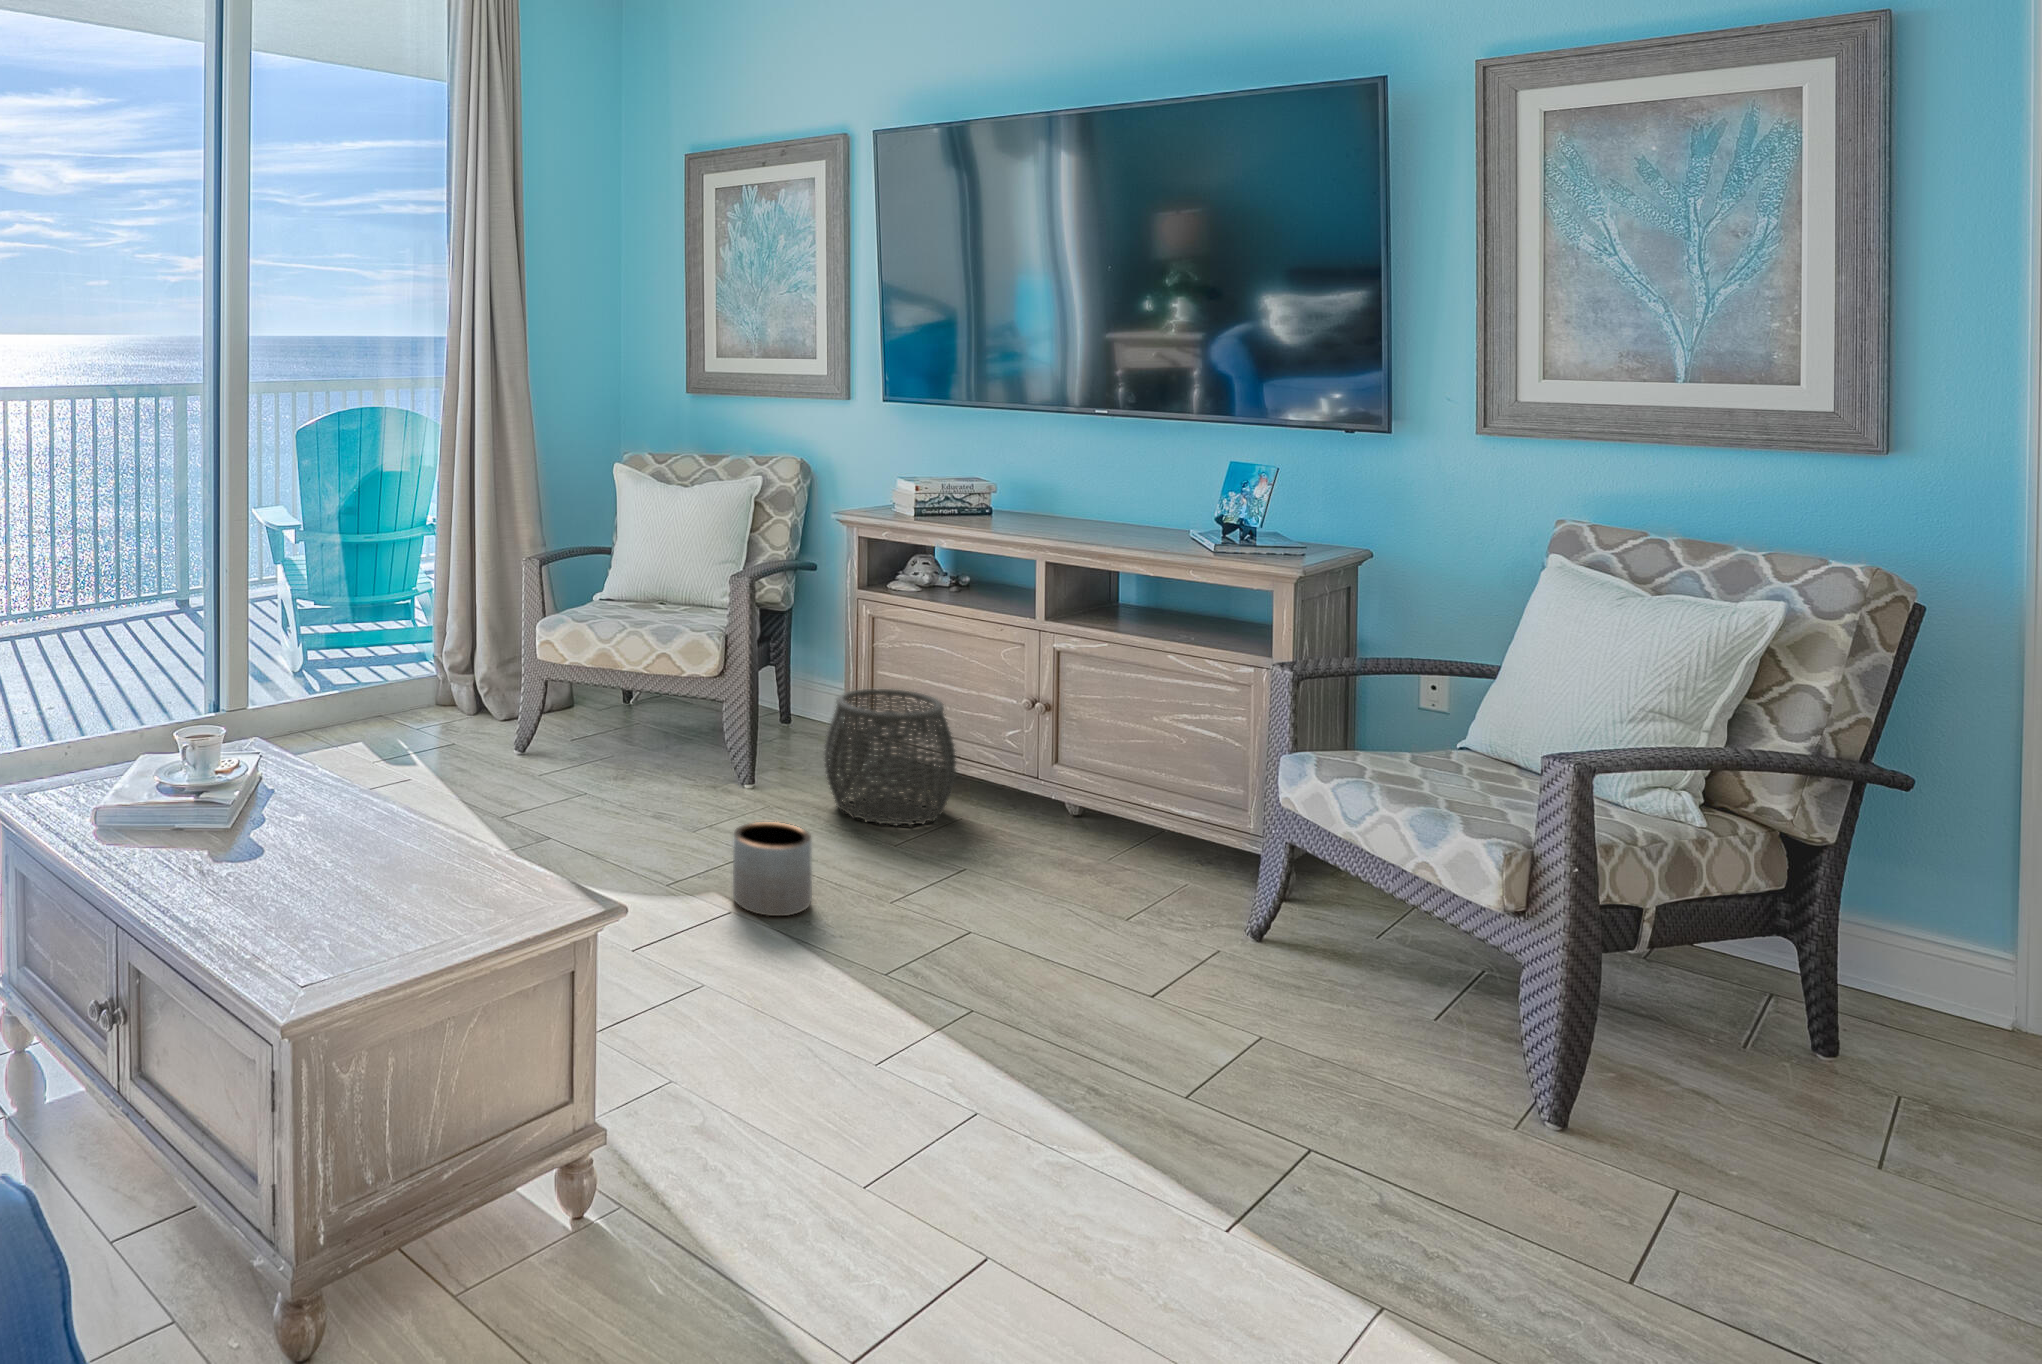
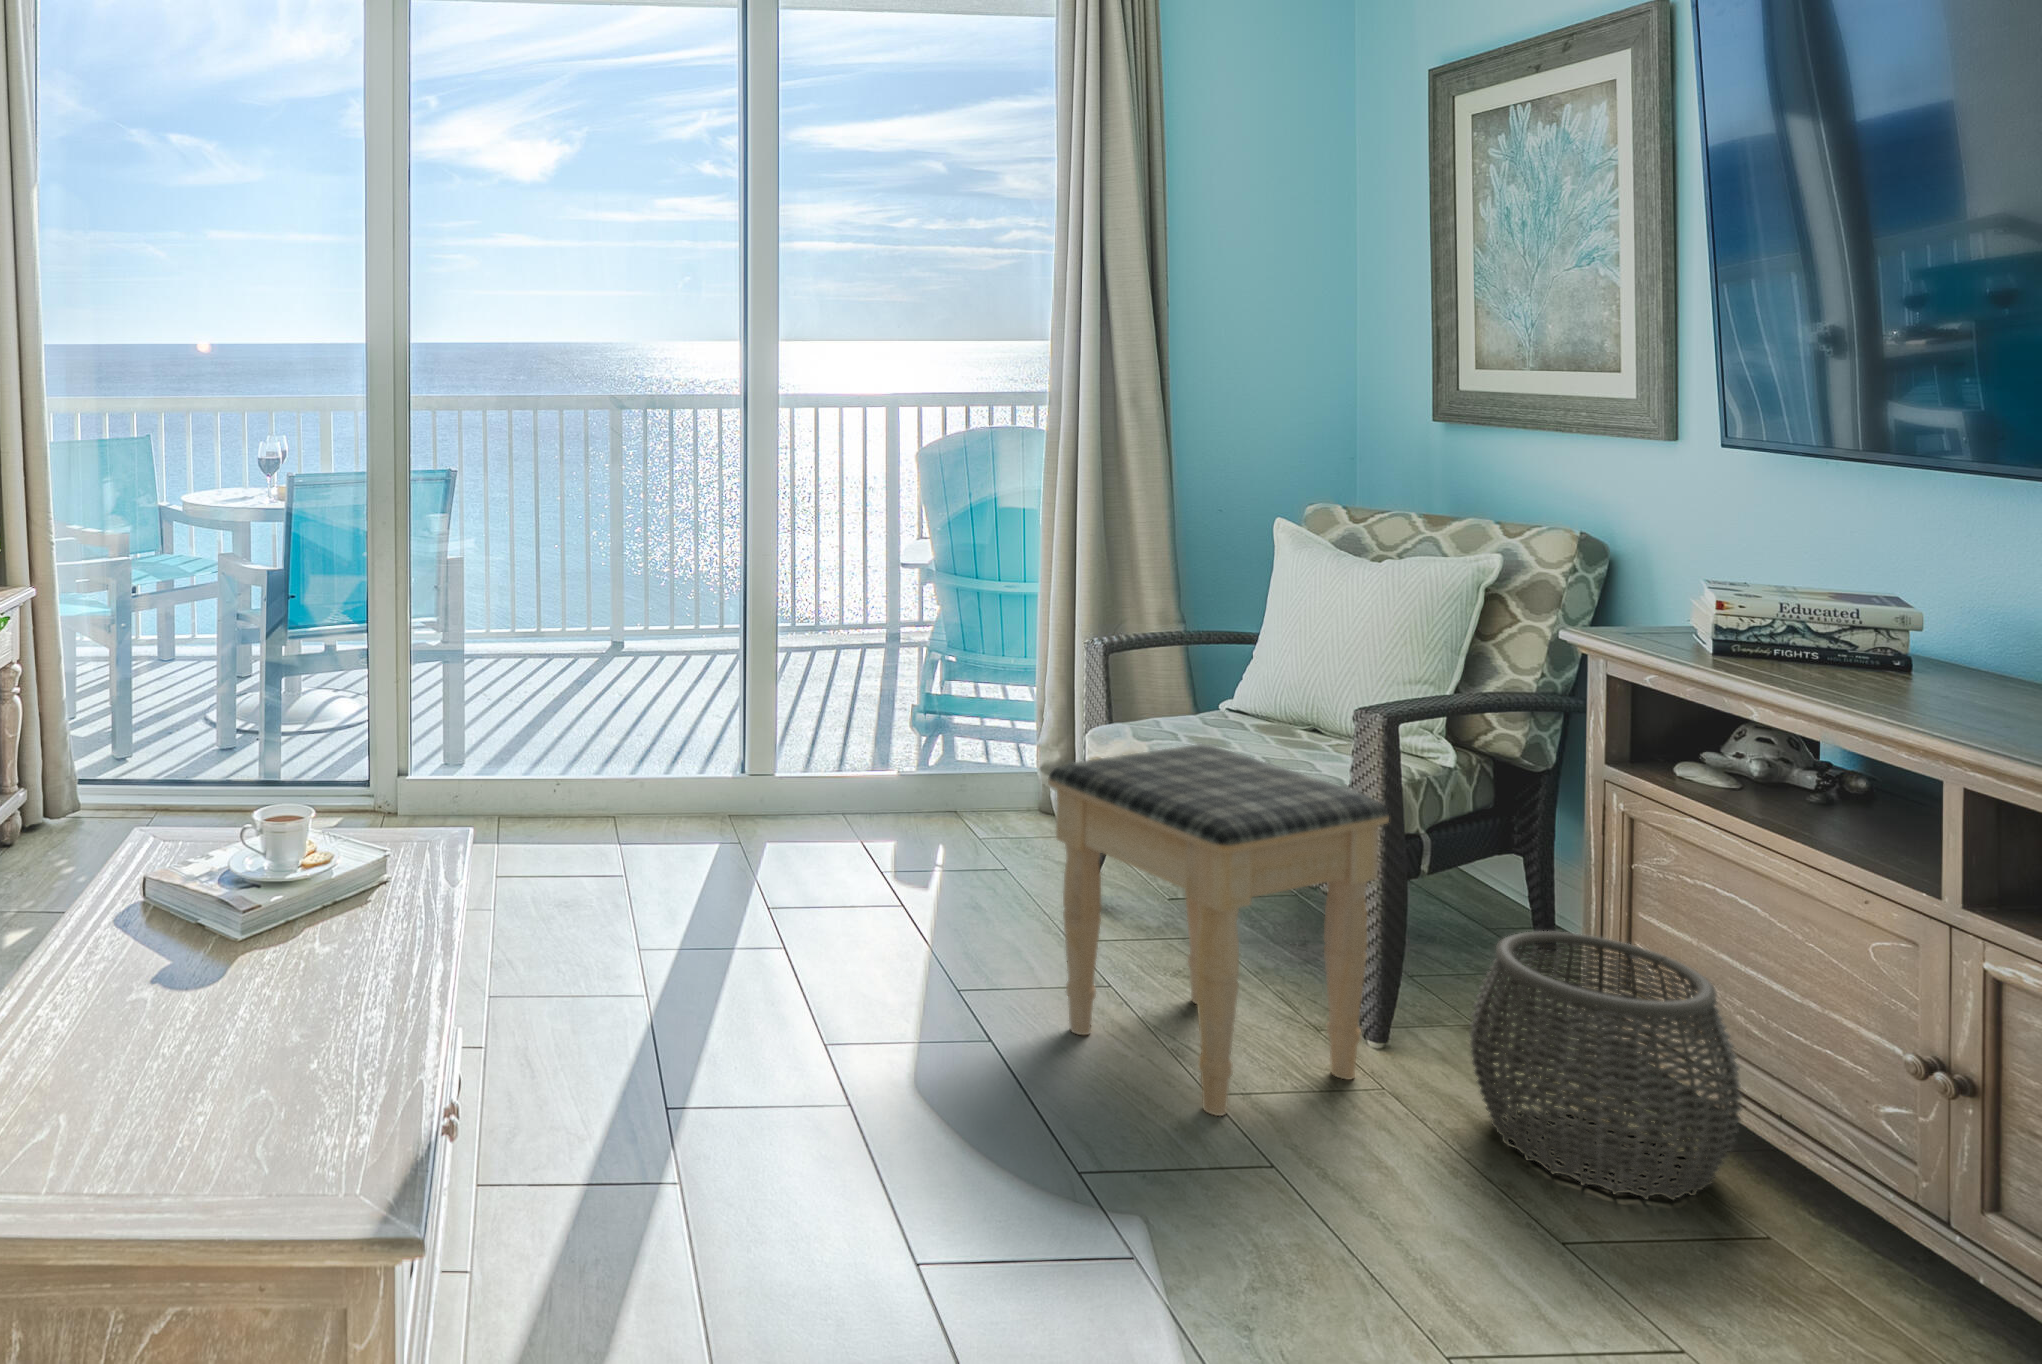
footstool: none [580,614,775,843] -> present [1048,744,1389,1116]
planter: present [733,822,812,916] -> none [1149,1107,1286,1281]

